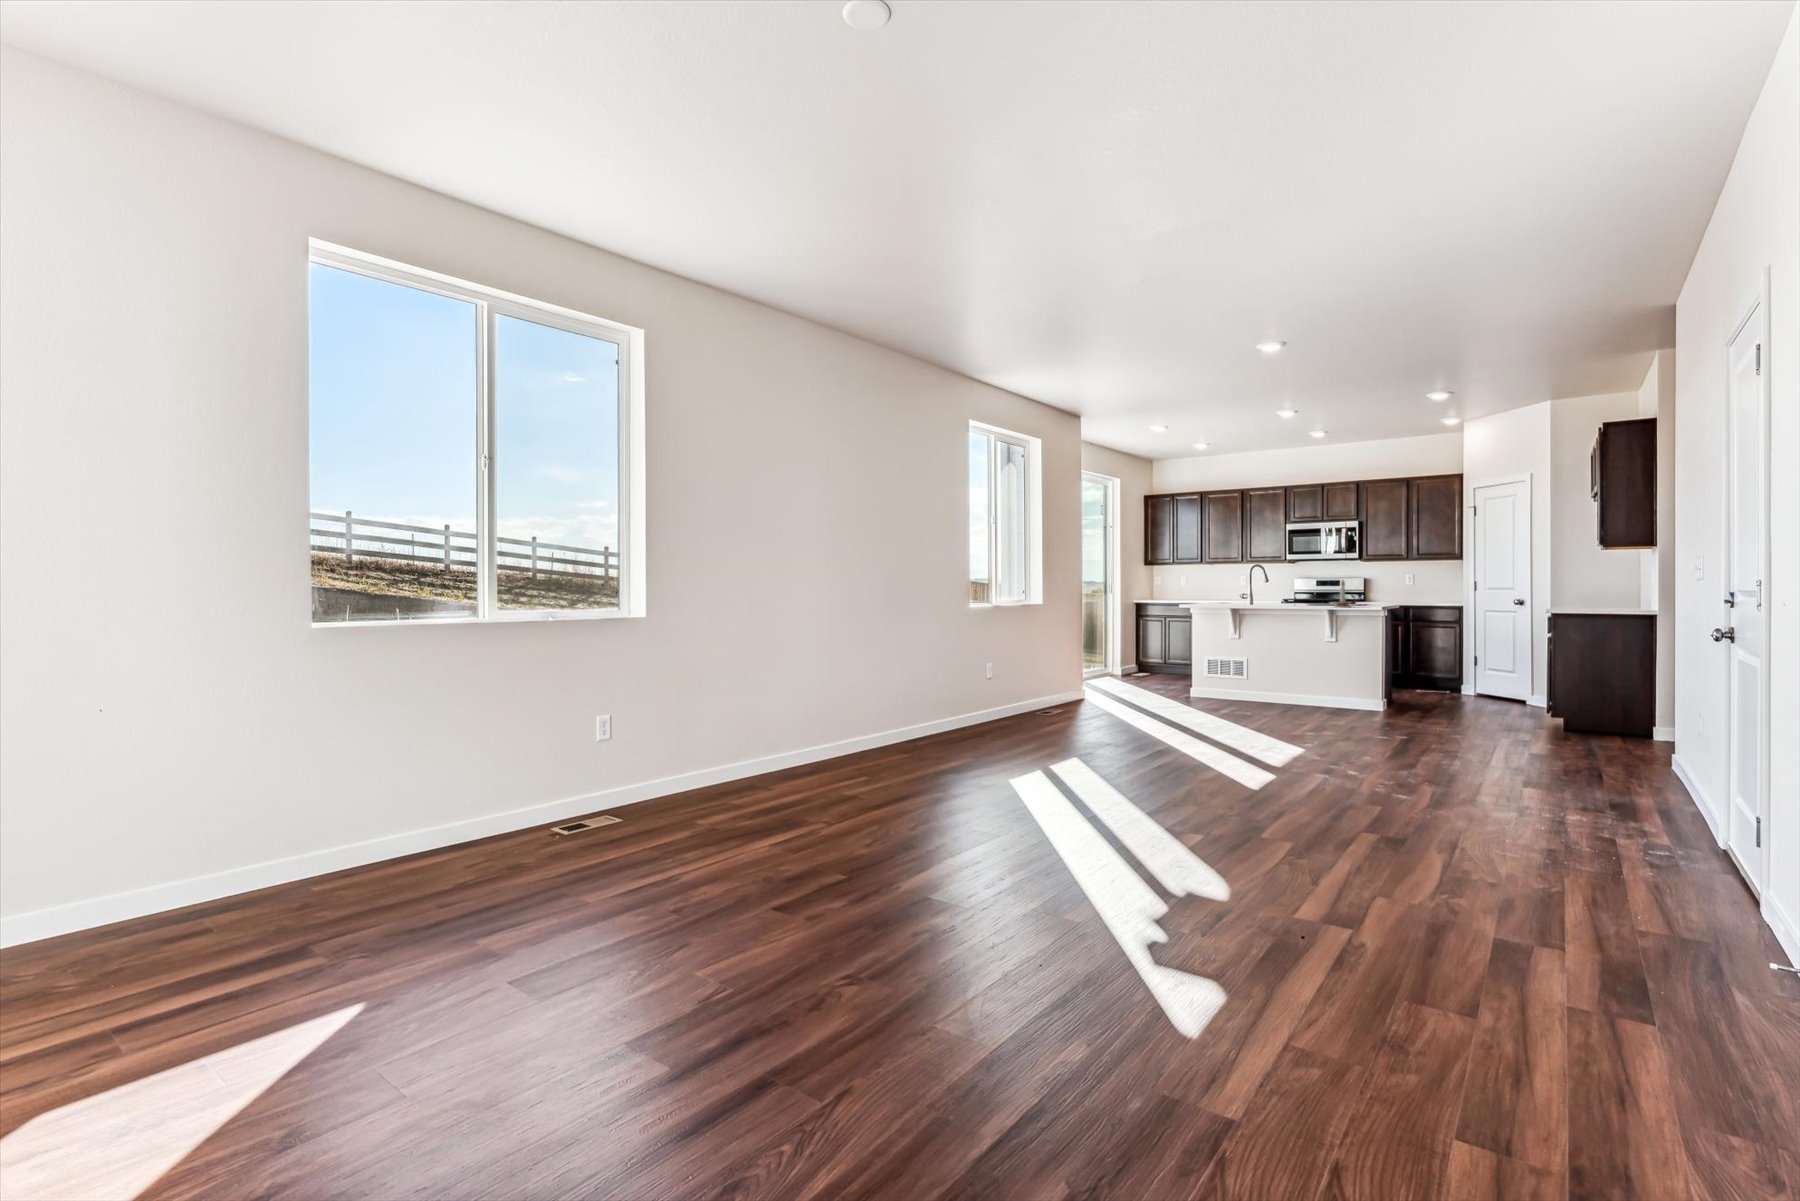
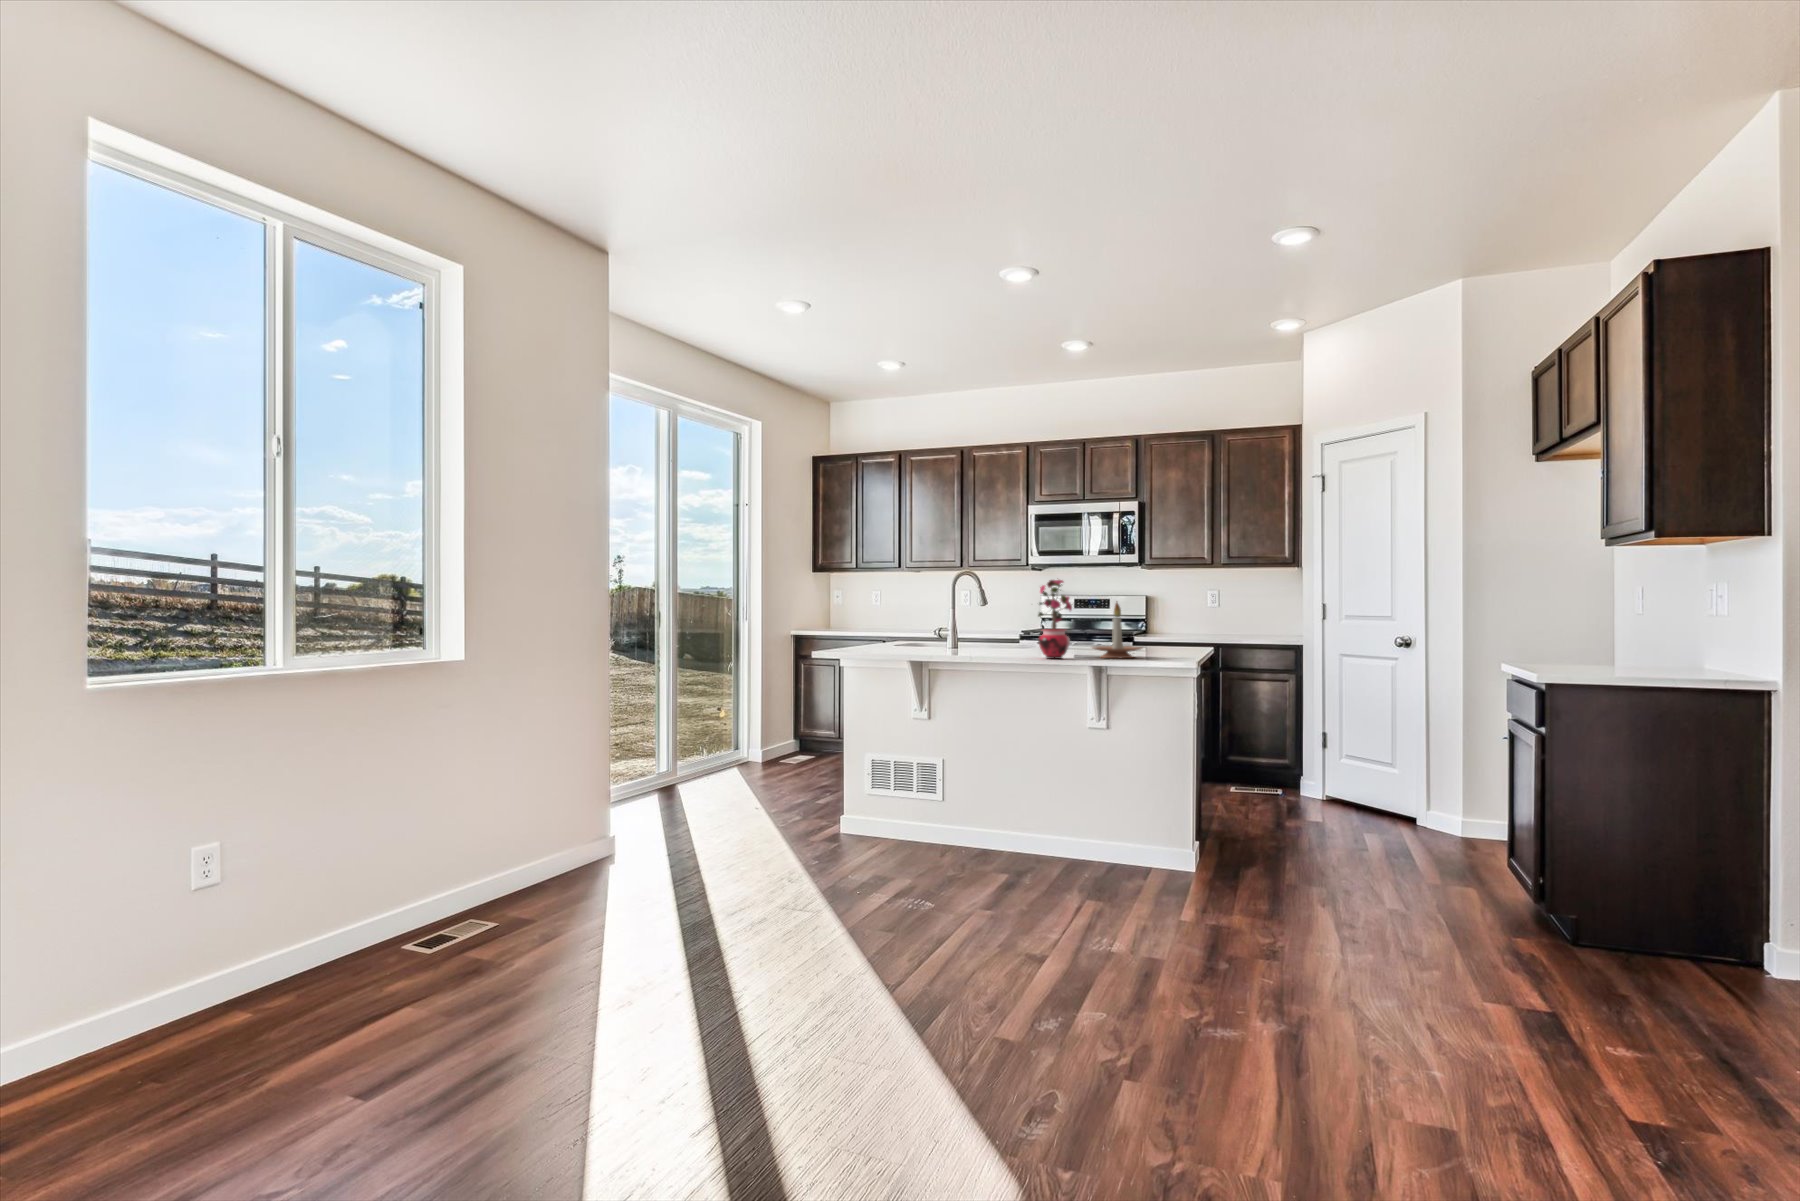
potted plant: none [1296,567,1319,607] -> present [1038,580,1072,659]

